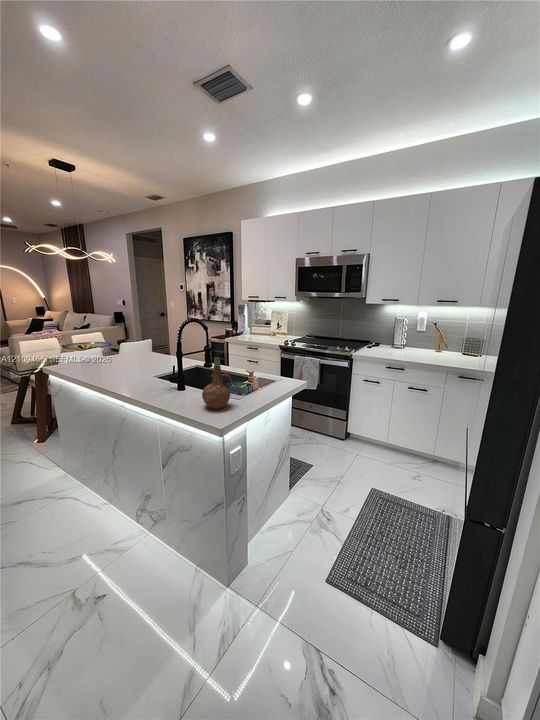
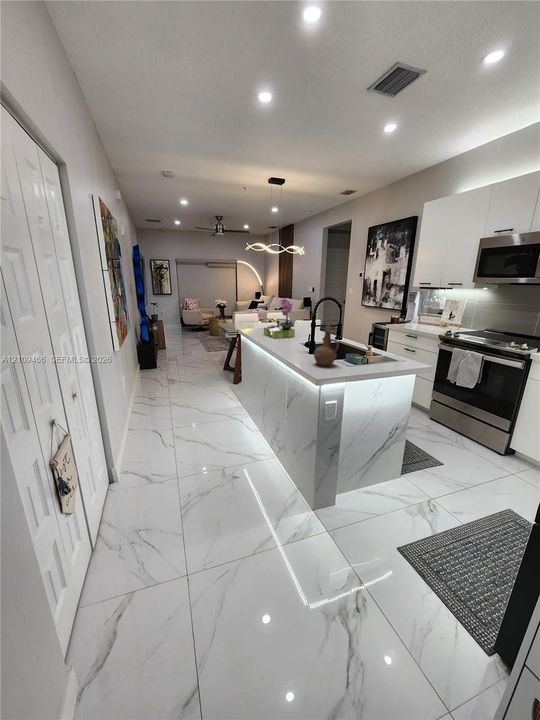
flower arrangement: none [95,319,143,377] -> present [264,298,295,339]

